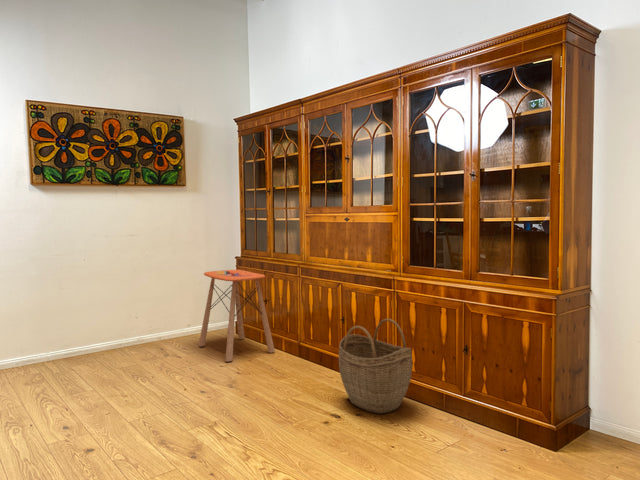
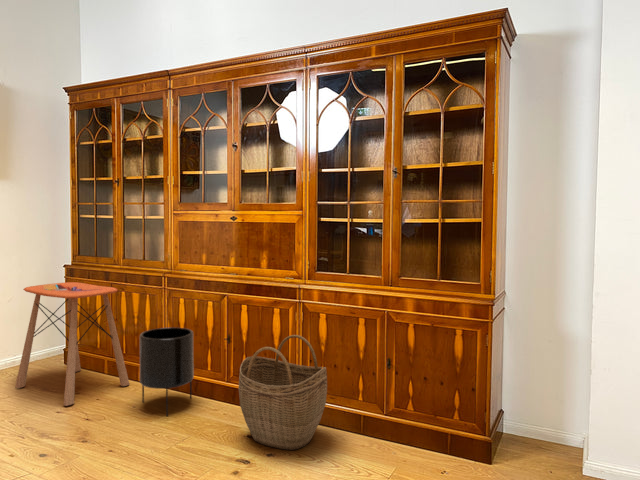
planter: none [275,308,317,377] -> present [140,327,194,416]

